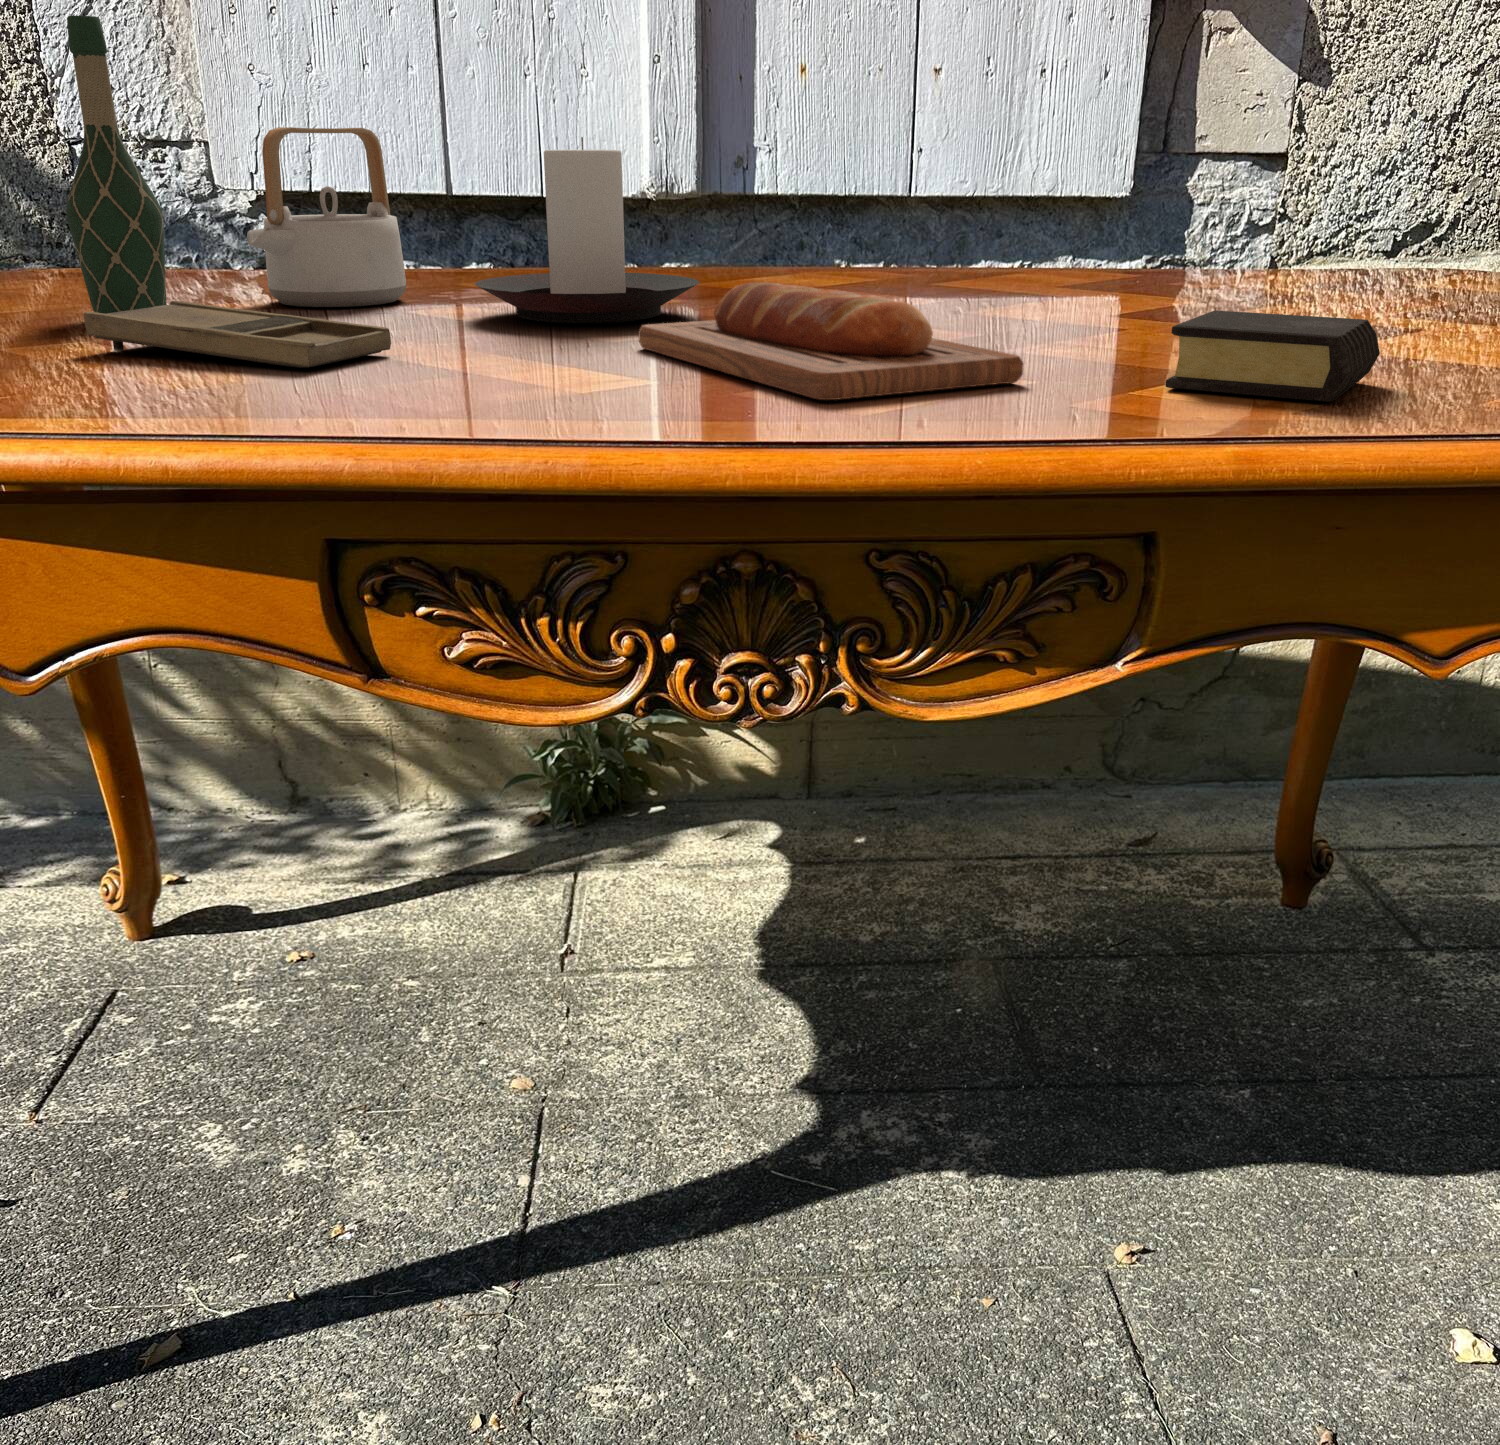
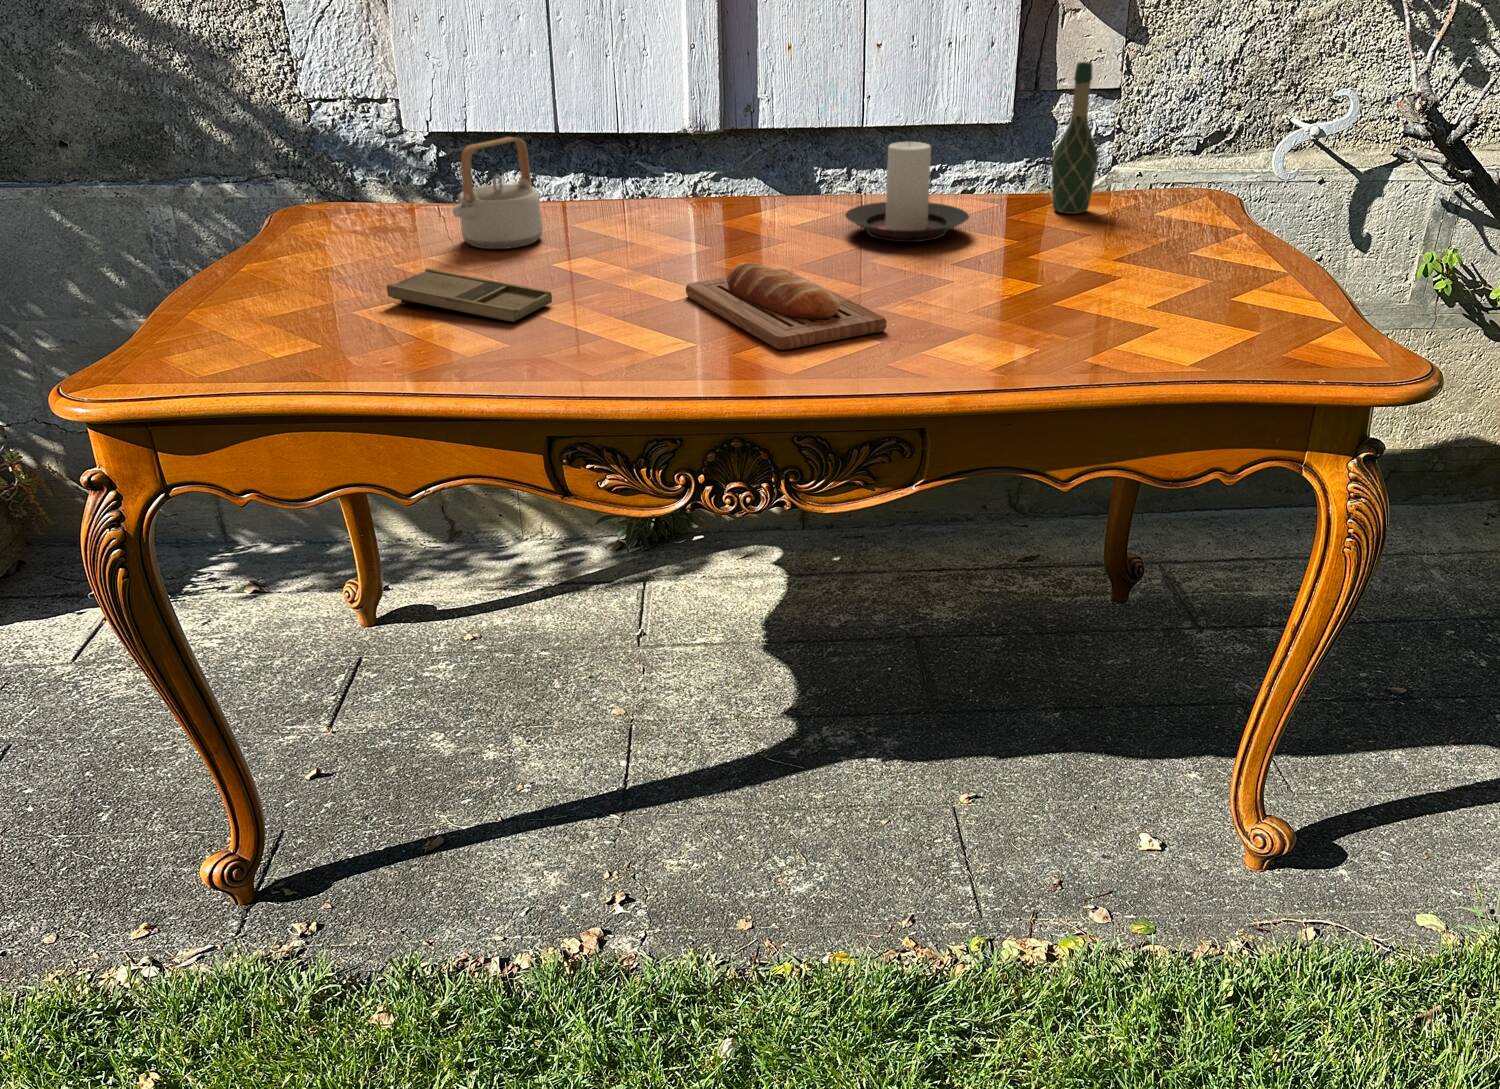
wine bottle: present [66,16,167,314] -> present [1052,62,1099,214]
candle holder: present [475,137,699,323] -> present [845,142,969,242]
book: present [1165,310,1380,402] -> none [958,285,1073,348]

